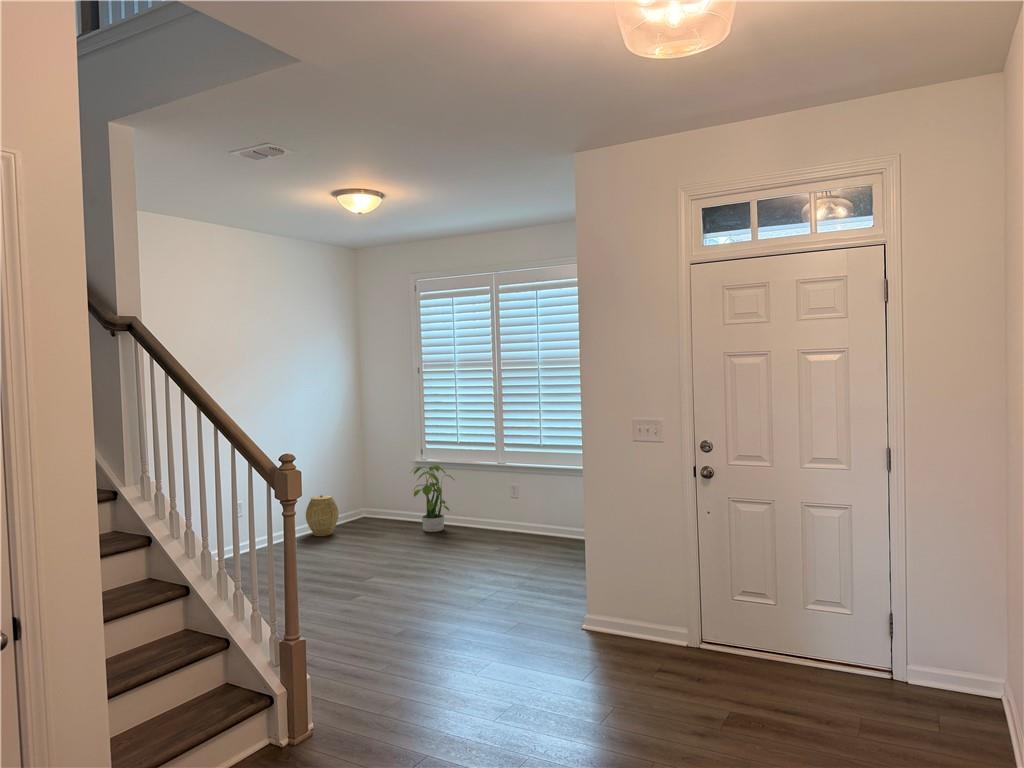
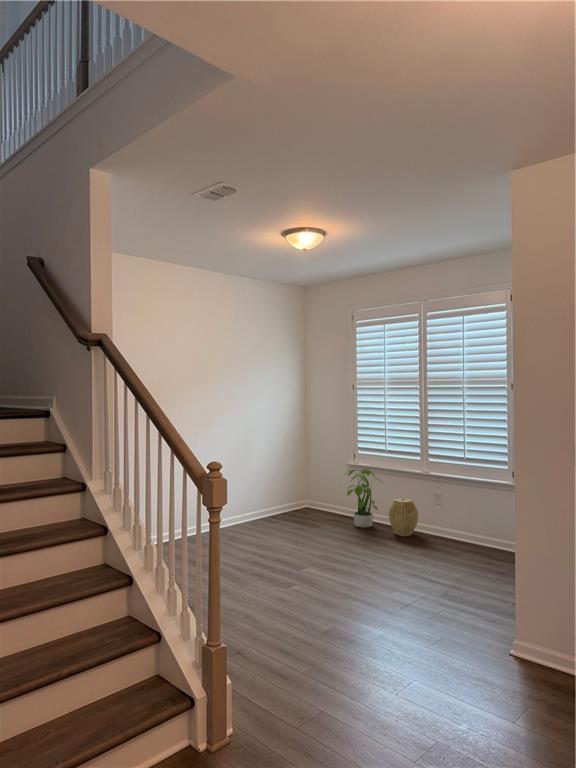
woven basket: present [306,495,339,536] -> present [389,498,418,536]

